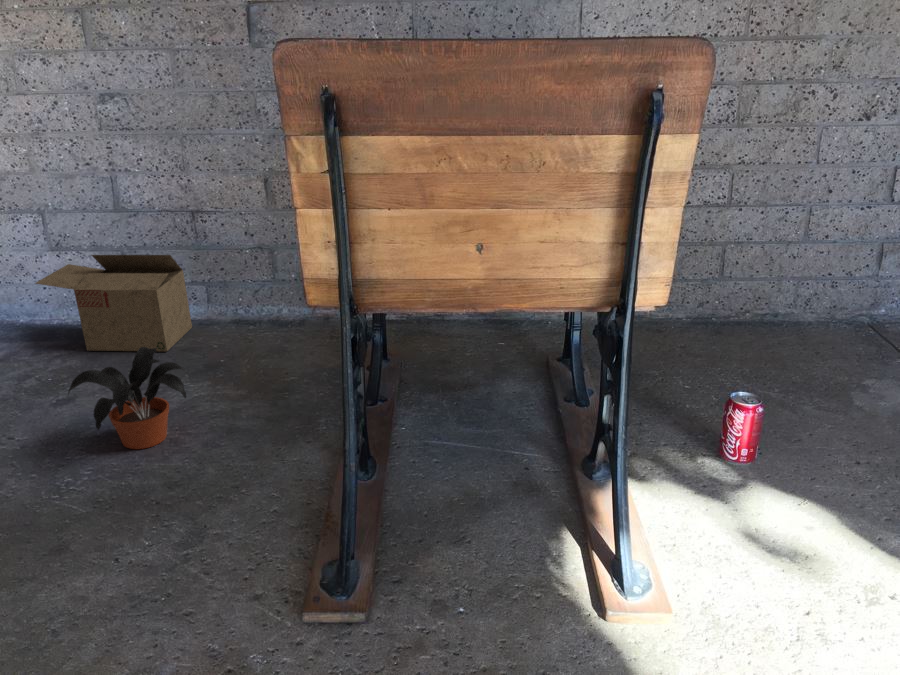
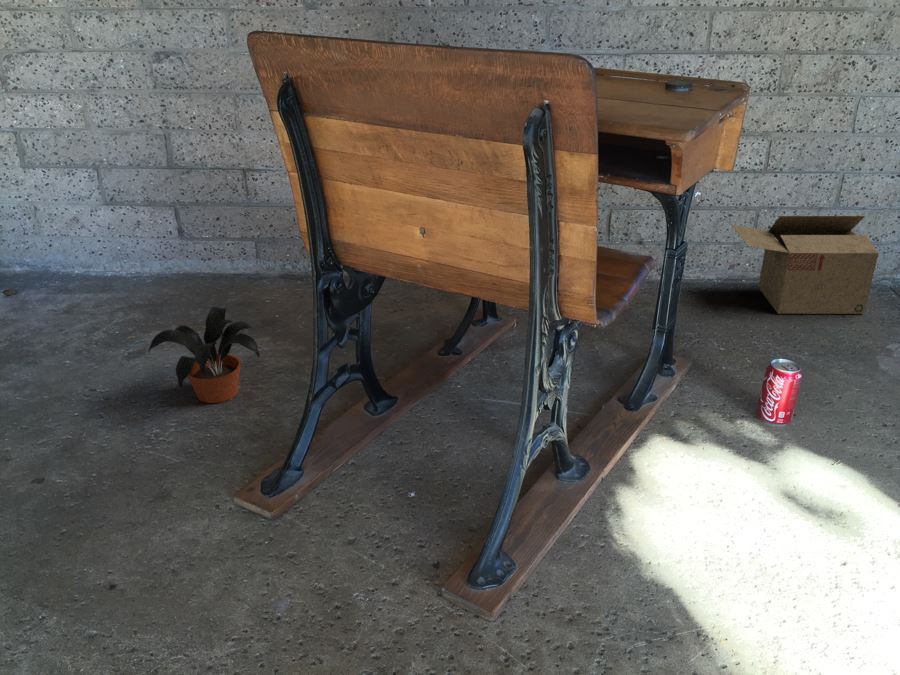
cardboard box: present [35,255,192,352] -> present [731,216,879,314]

